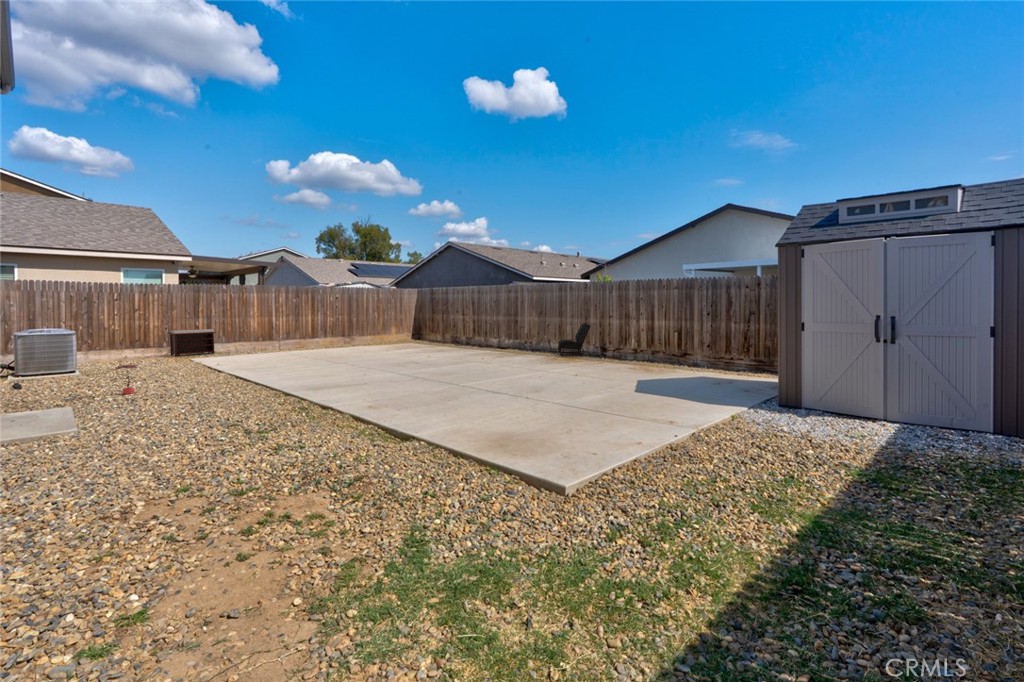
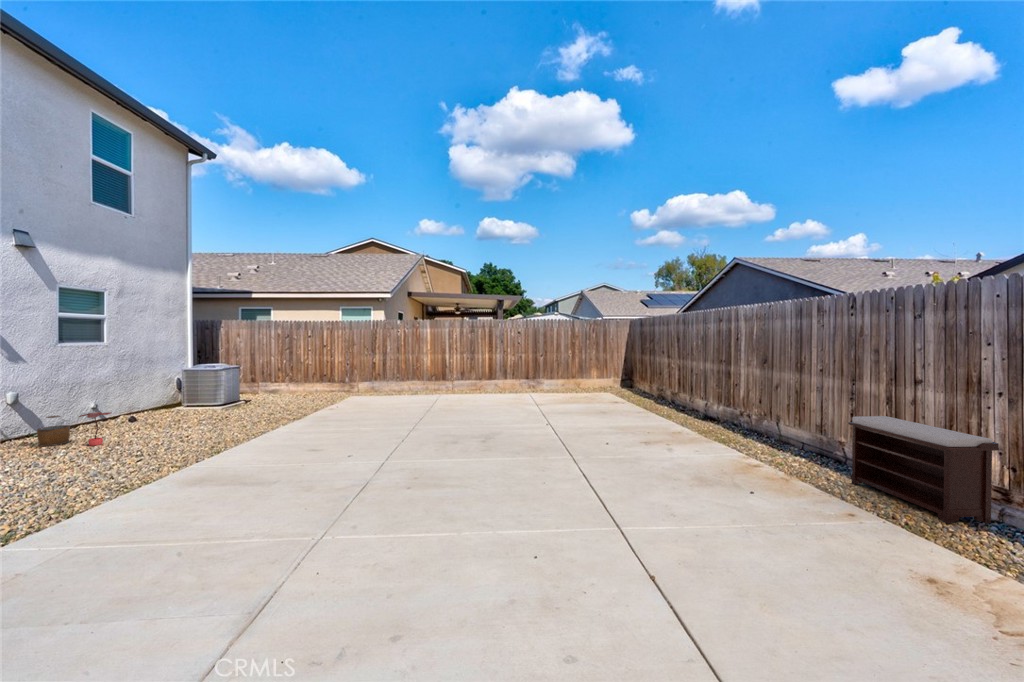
lounge chair: present [558,323,590,356] -> none [765,389,860,473]
bench: present [168,329,215,356] -> present [848,416,999,524]
bucket: none [56,372,85,400] -> present [37,416,70,446]

